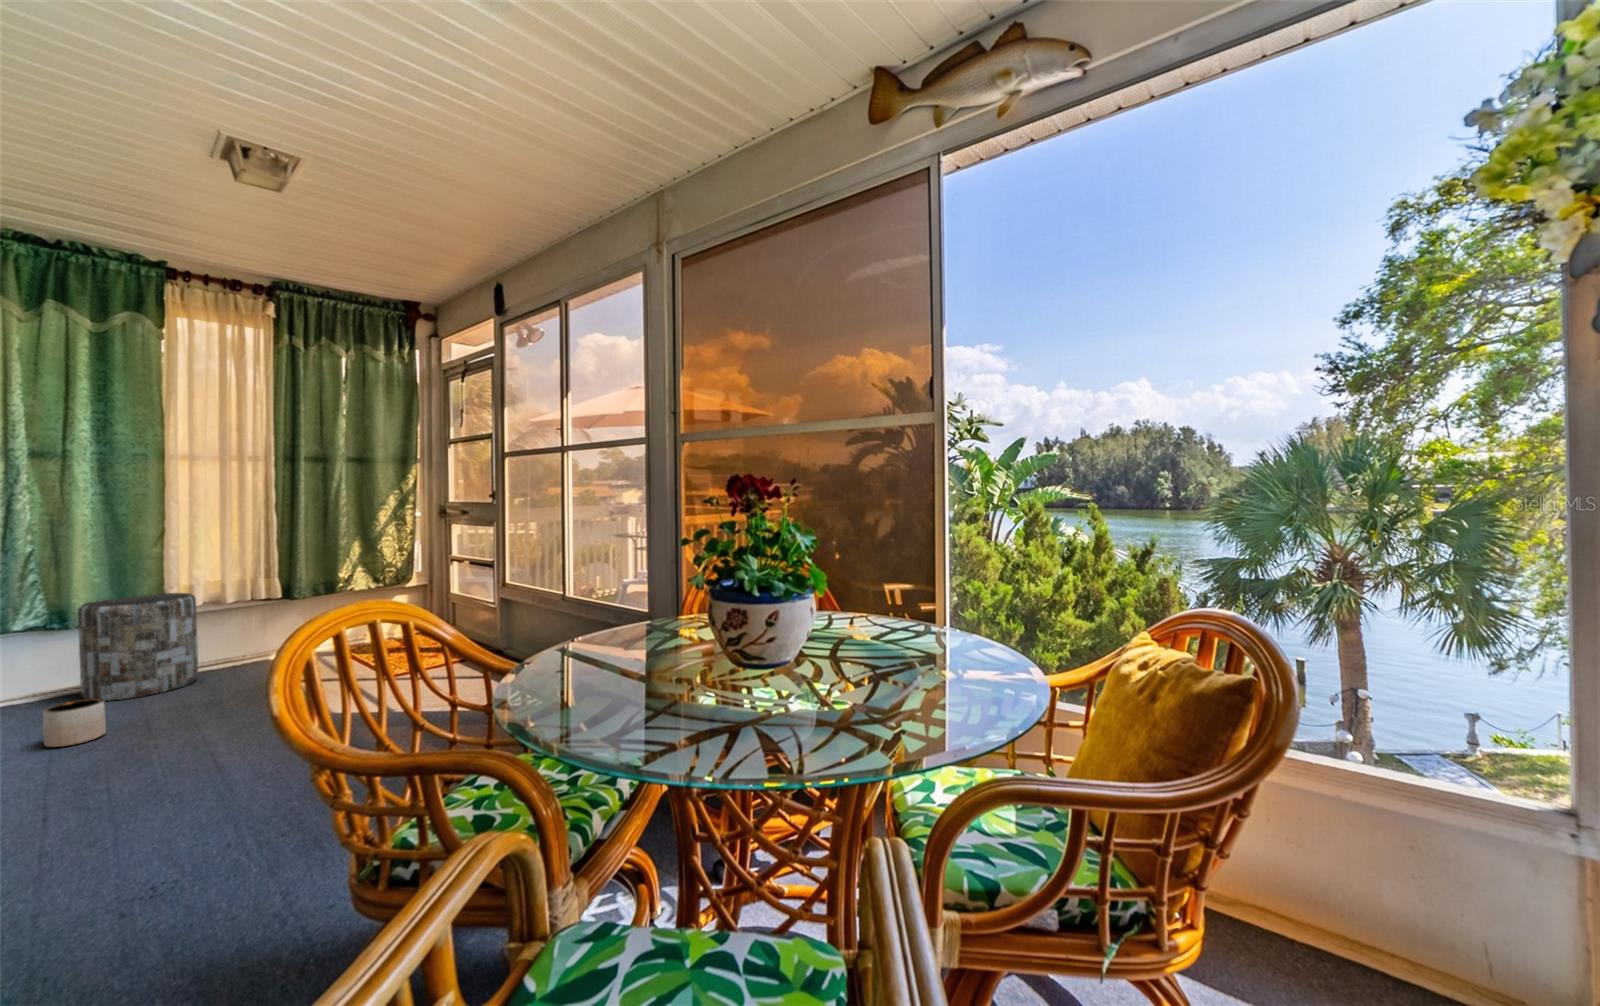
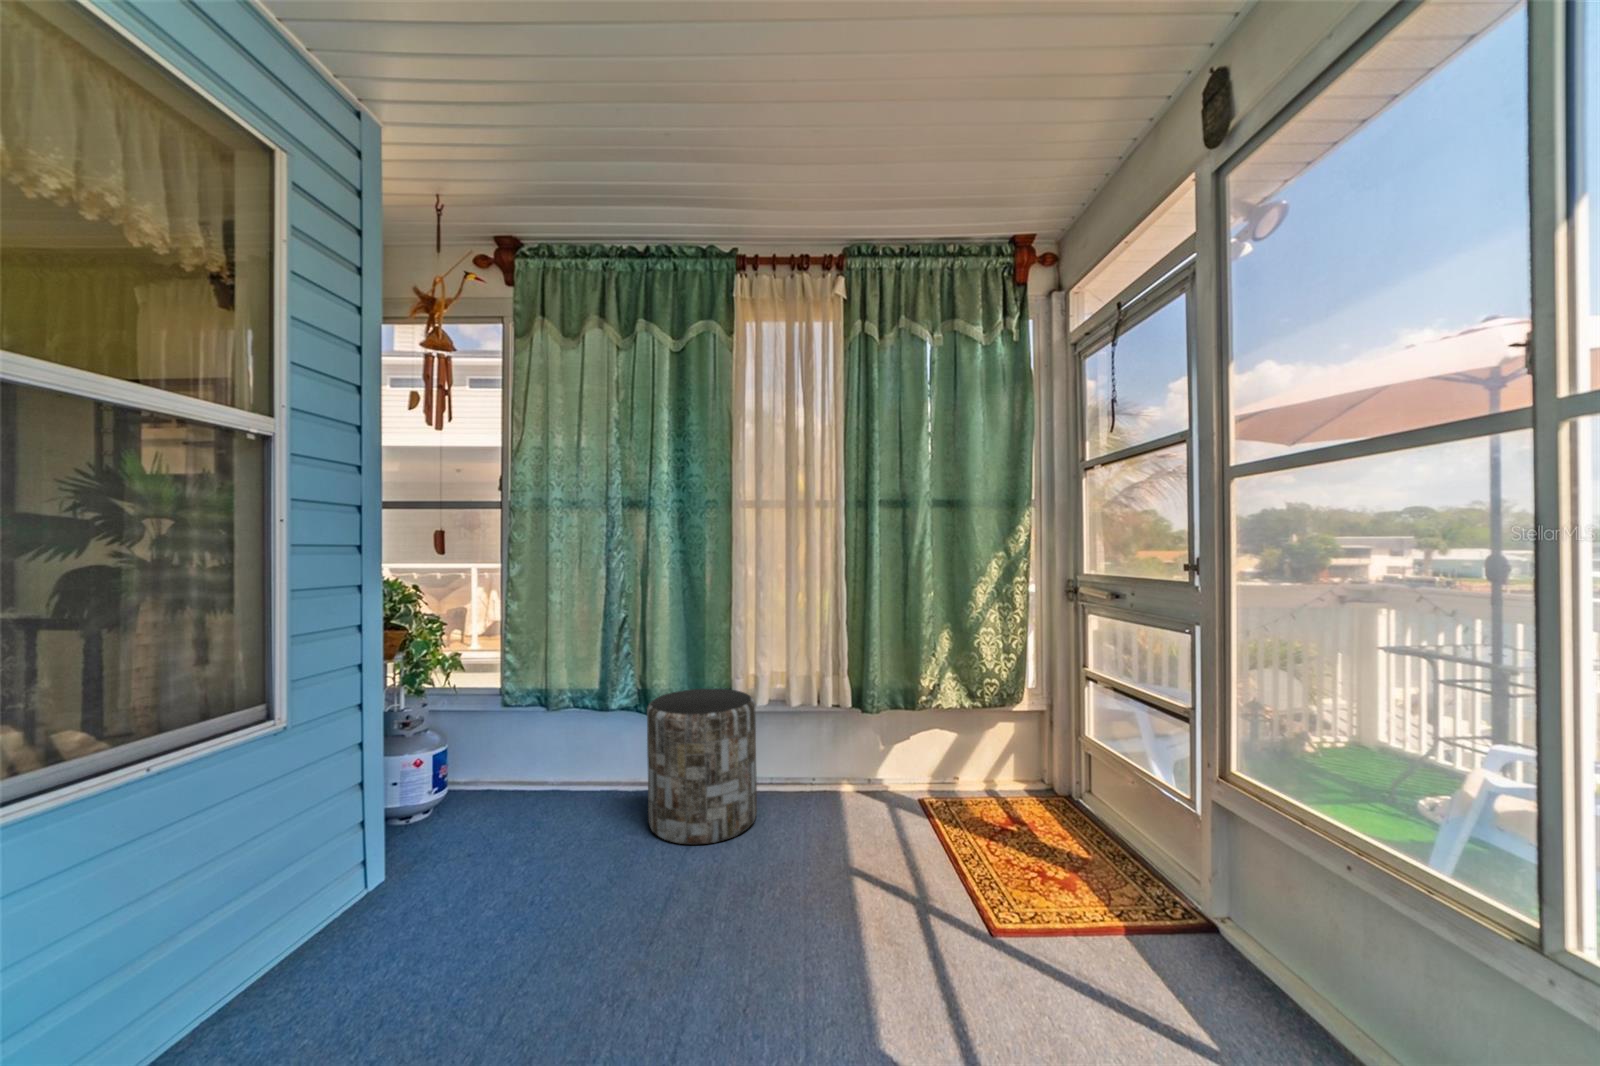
planter: present [43,698,106,747] -> none [546,878,612,966]

